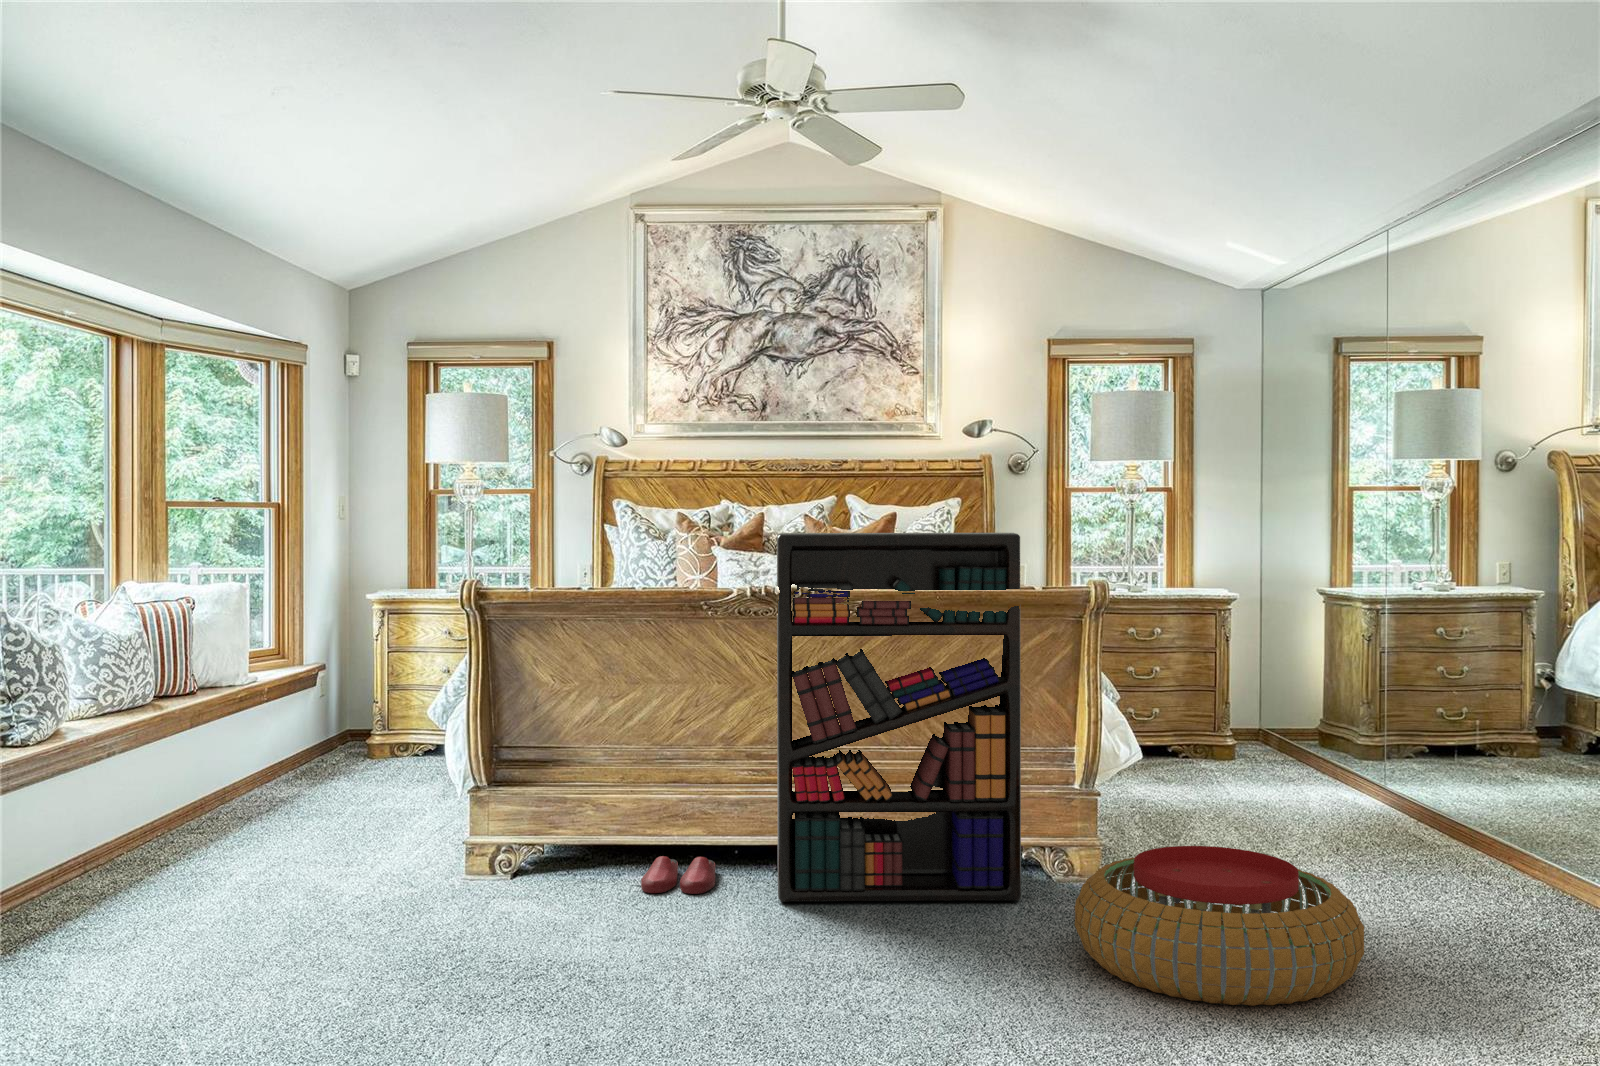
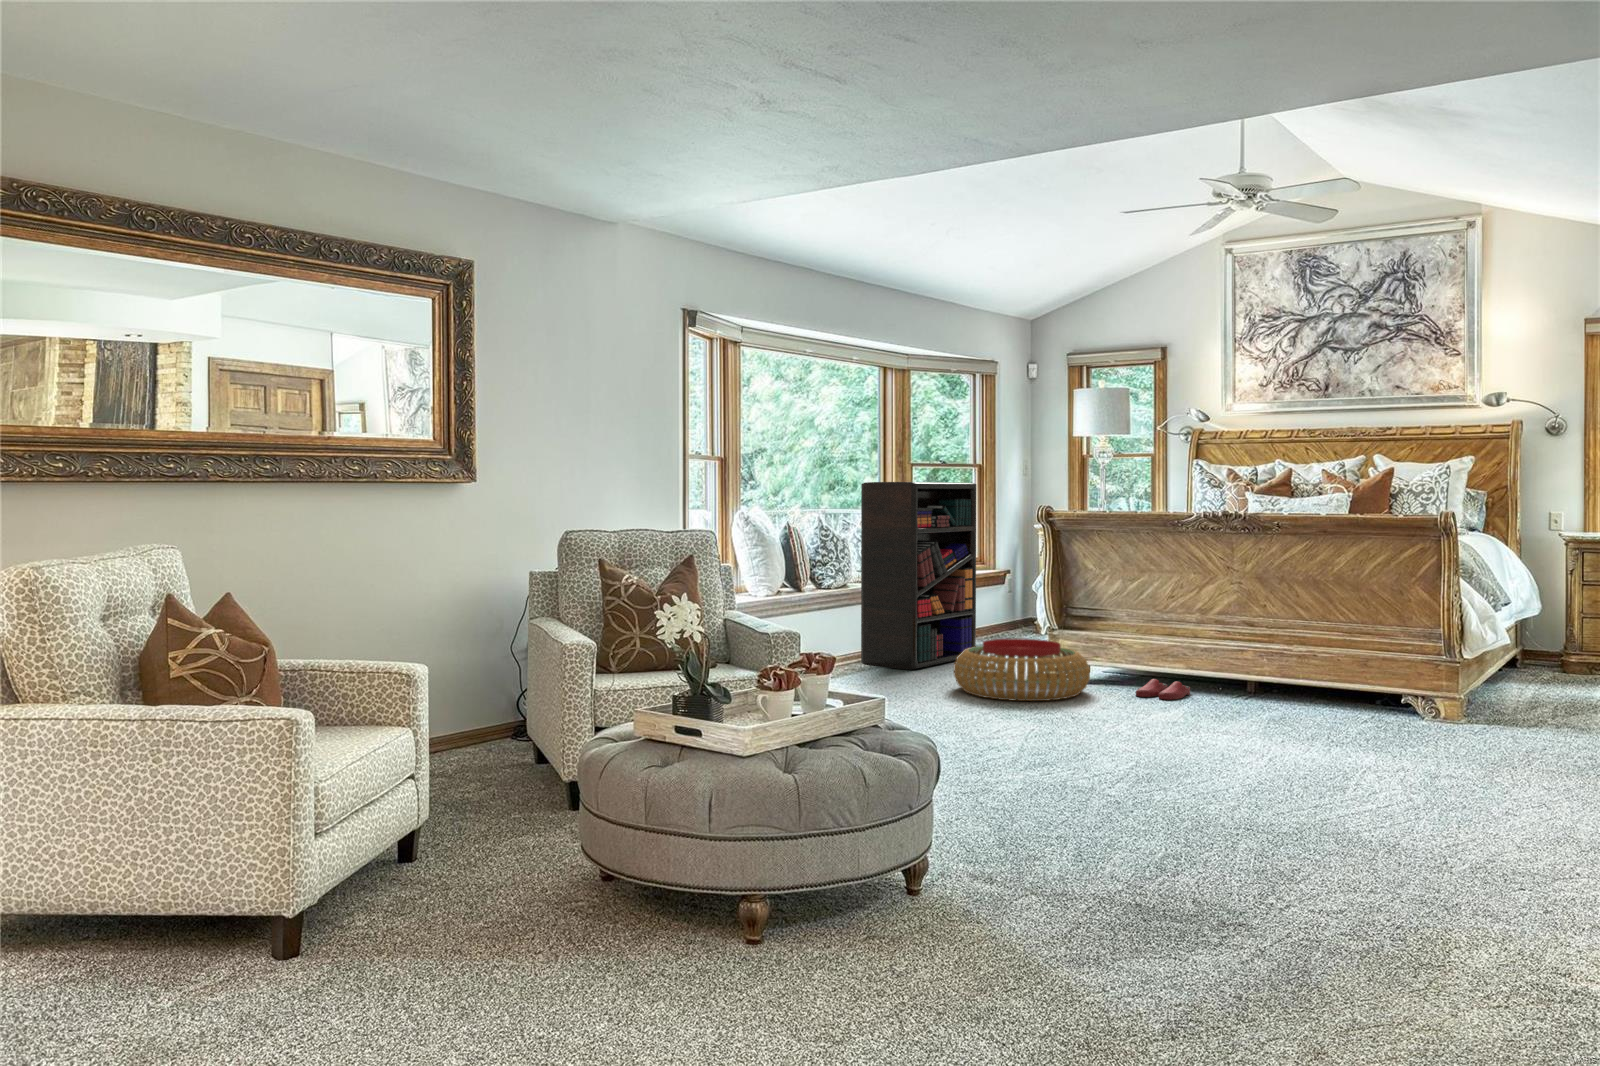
bookshelf: present [777,533,1021,902] -> present [861,482,976,670]
pouf: present [1075,846,1364,1006] -> present [954,639,1090,701]

